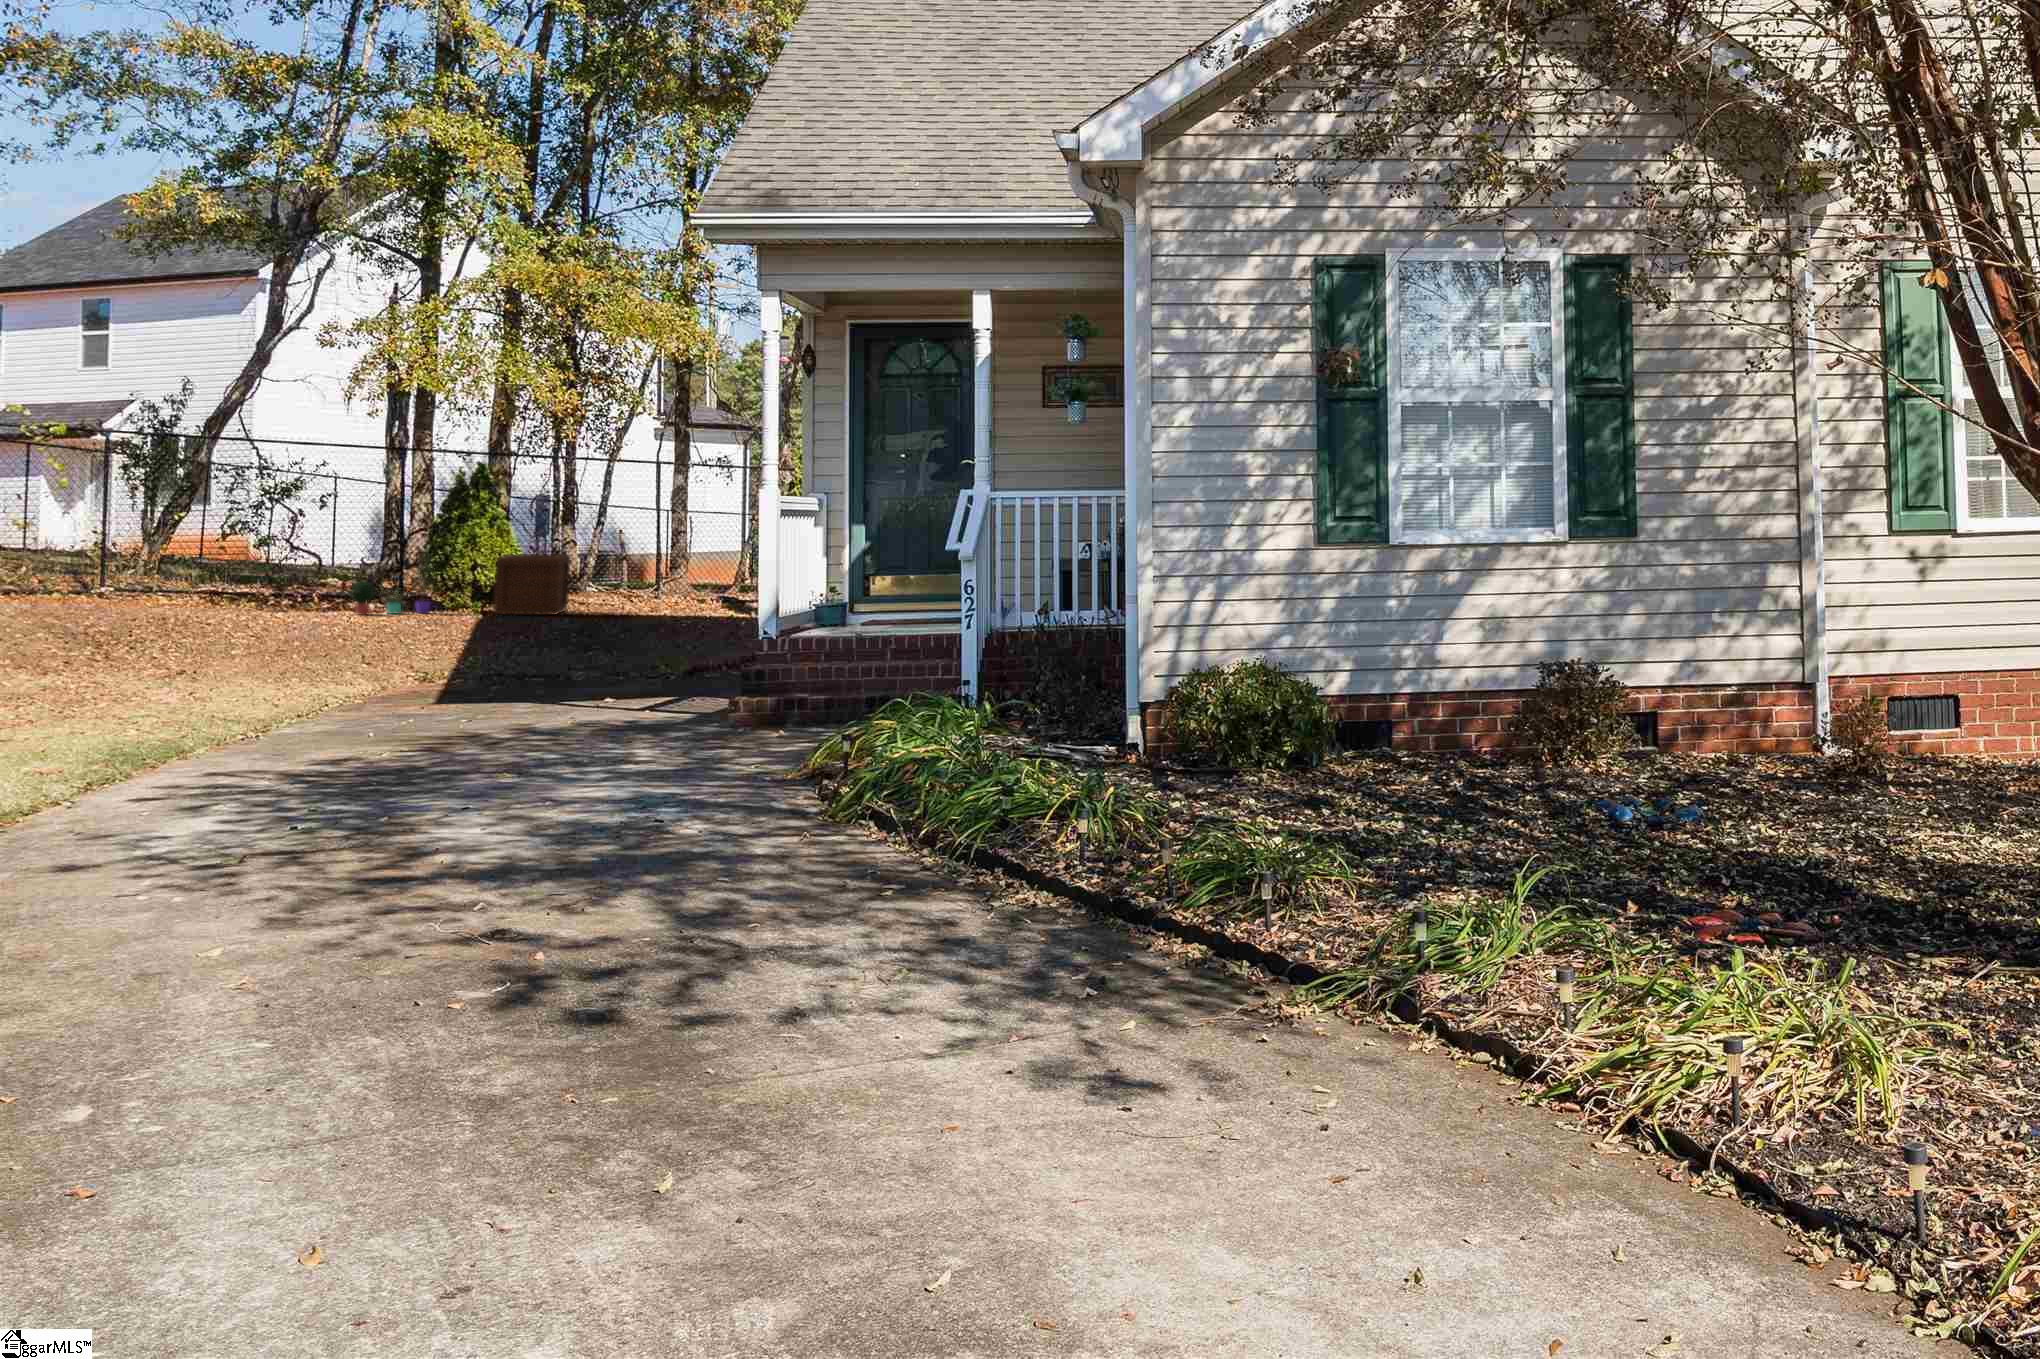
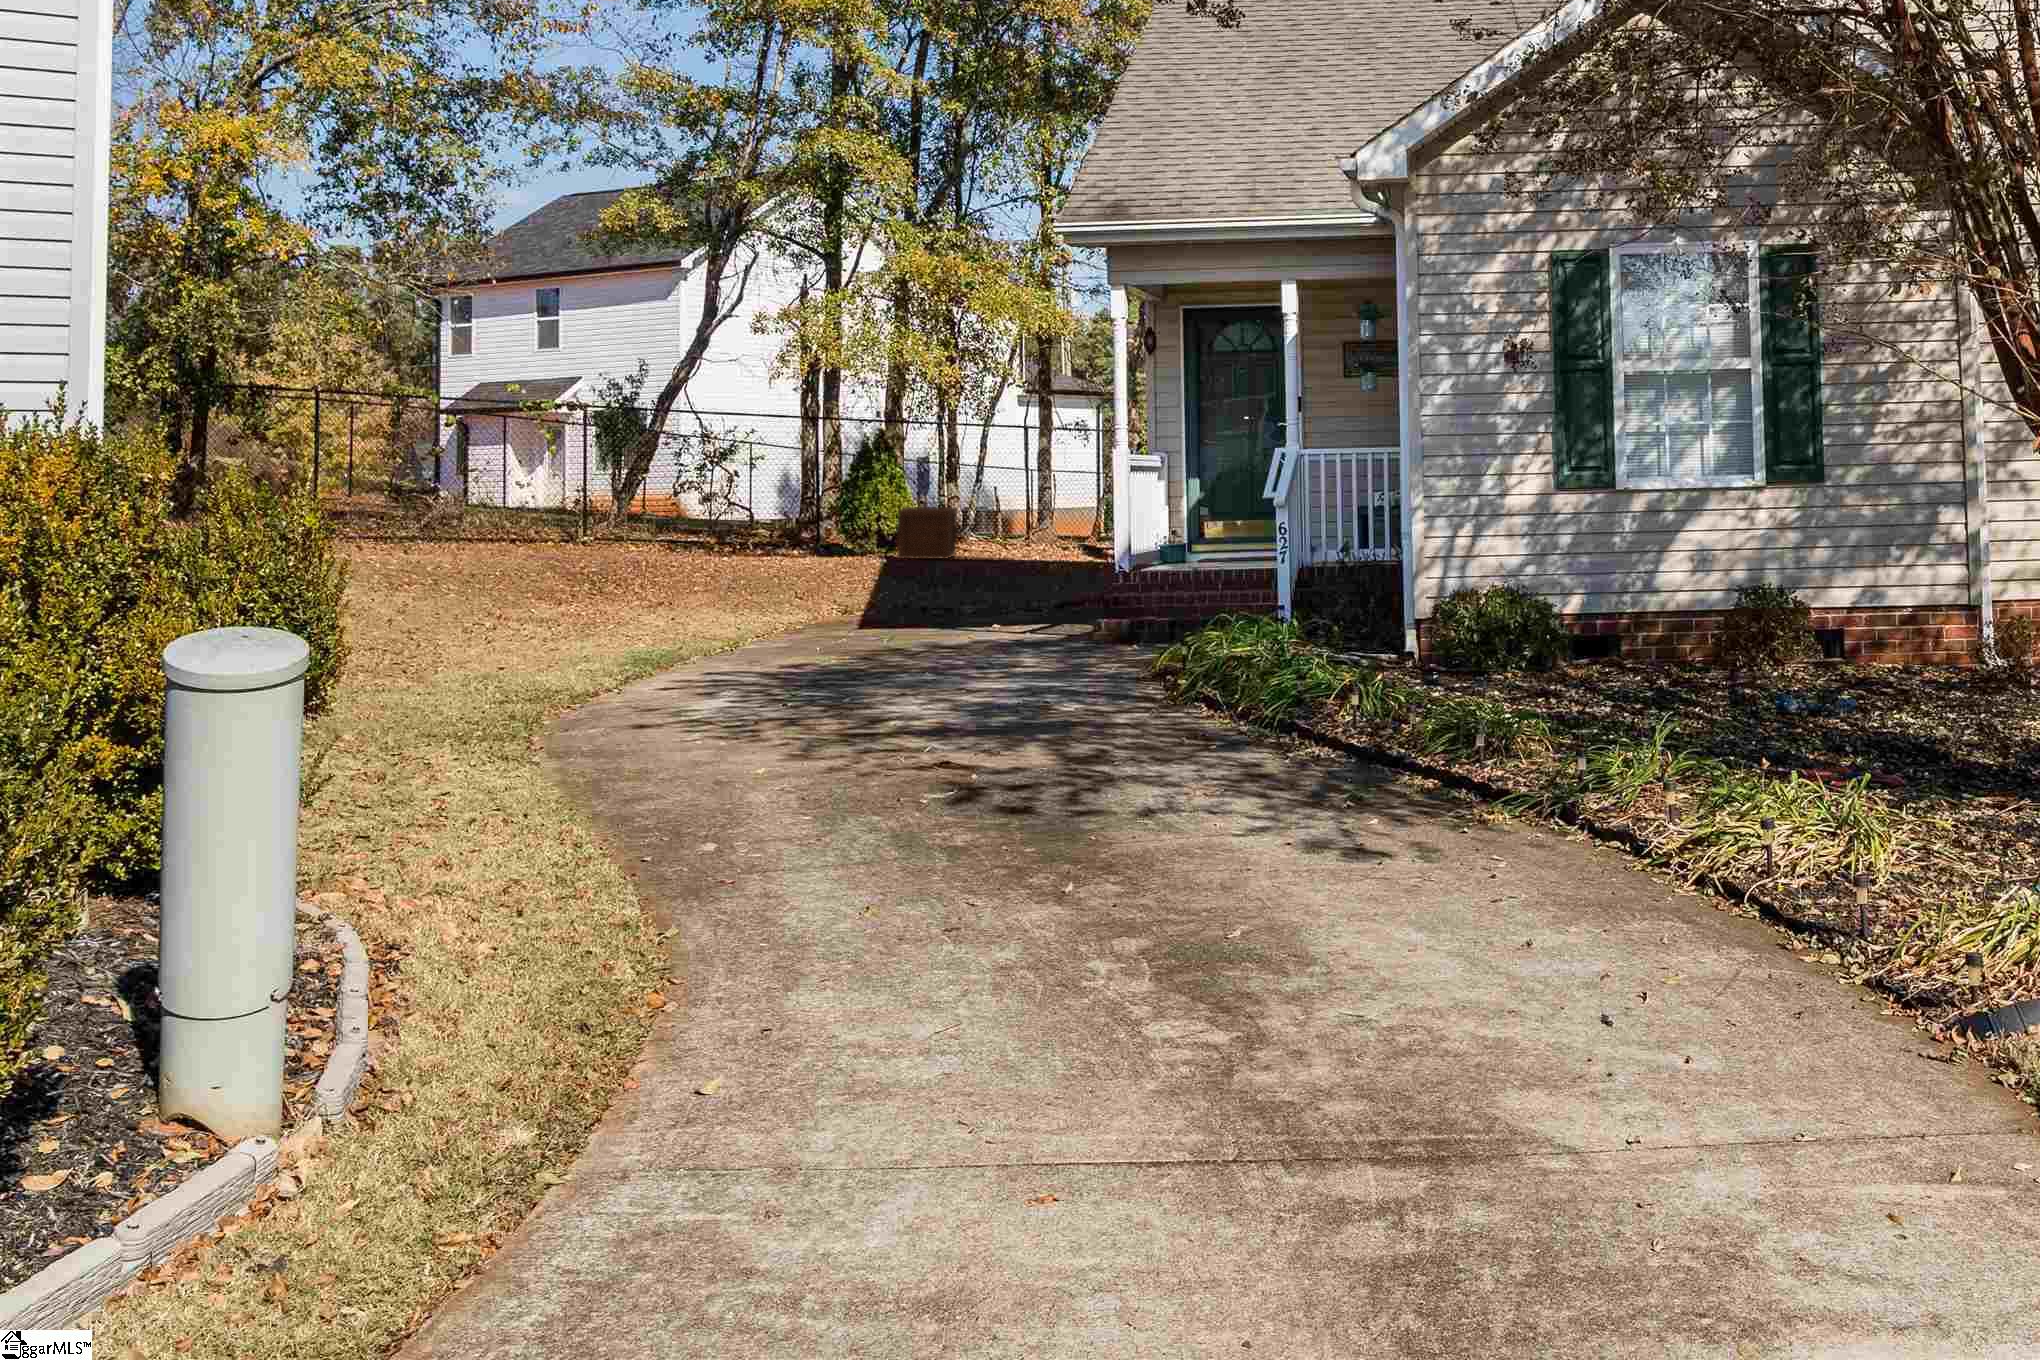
potted plant: present [350,555,435,615] -> none [783,506,852,558]

